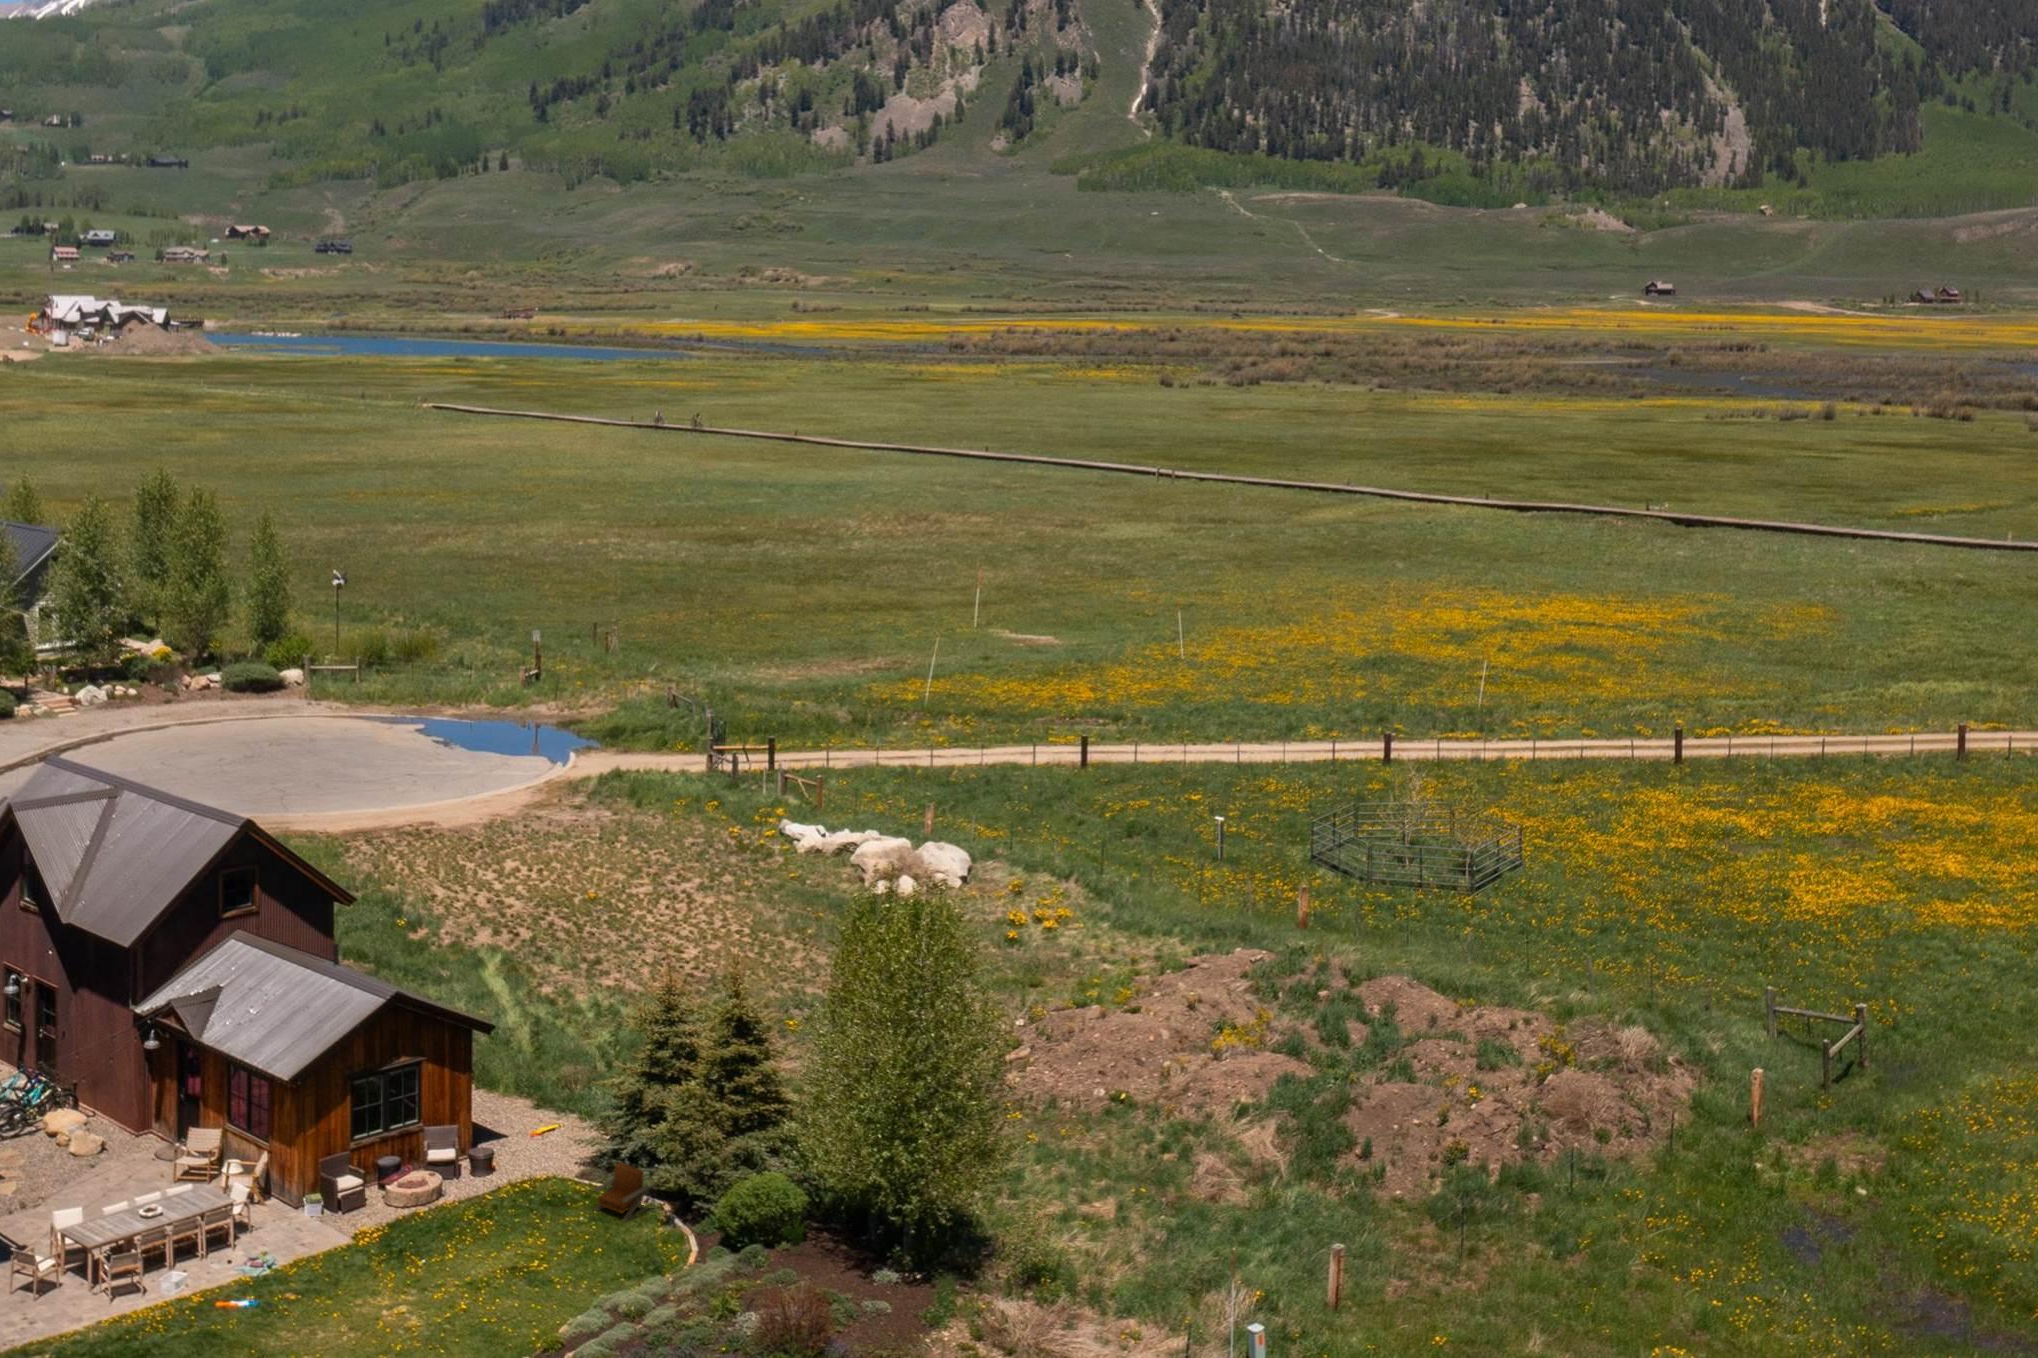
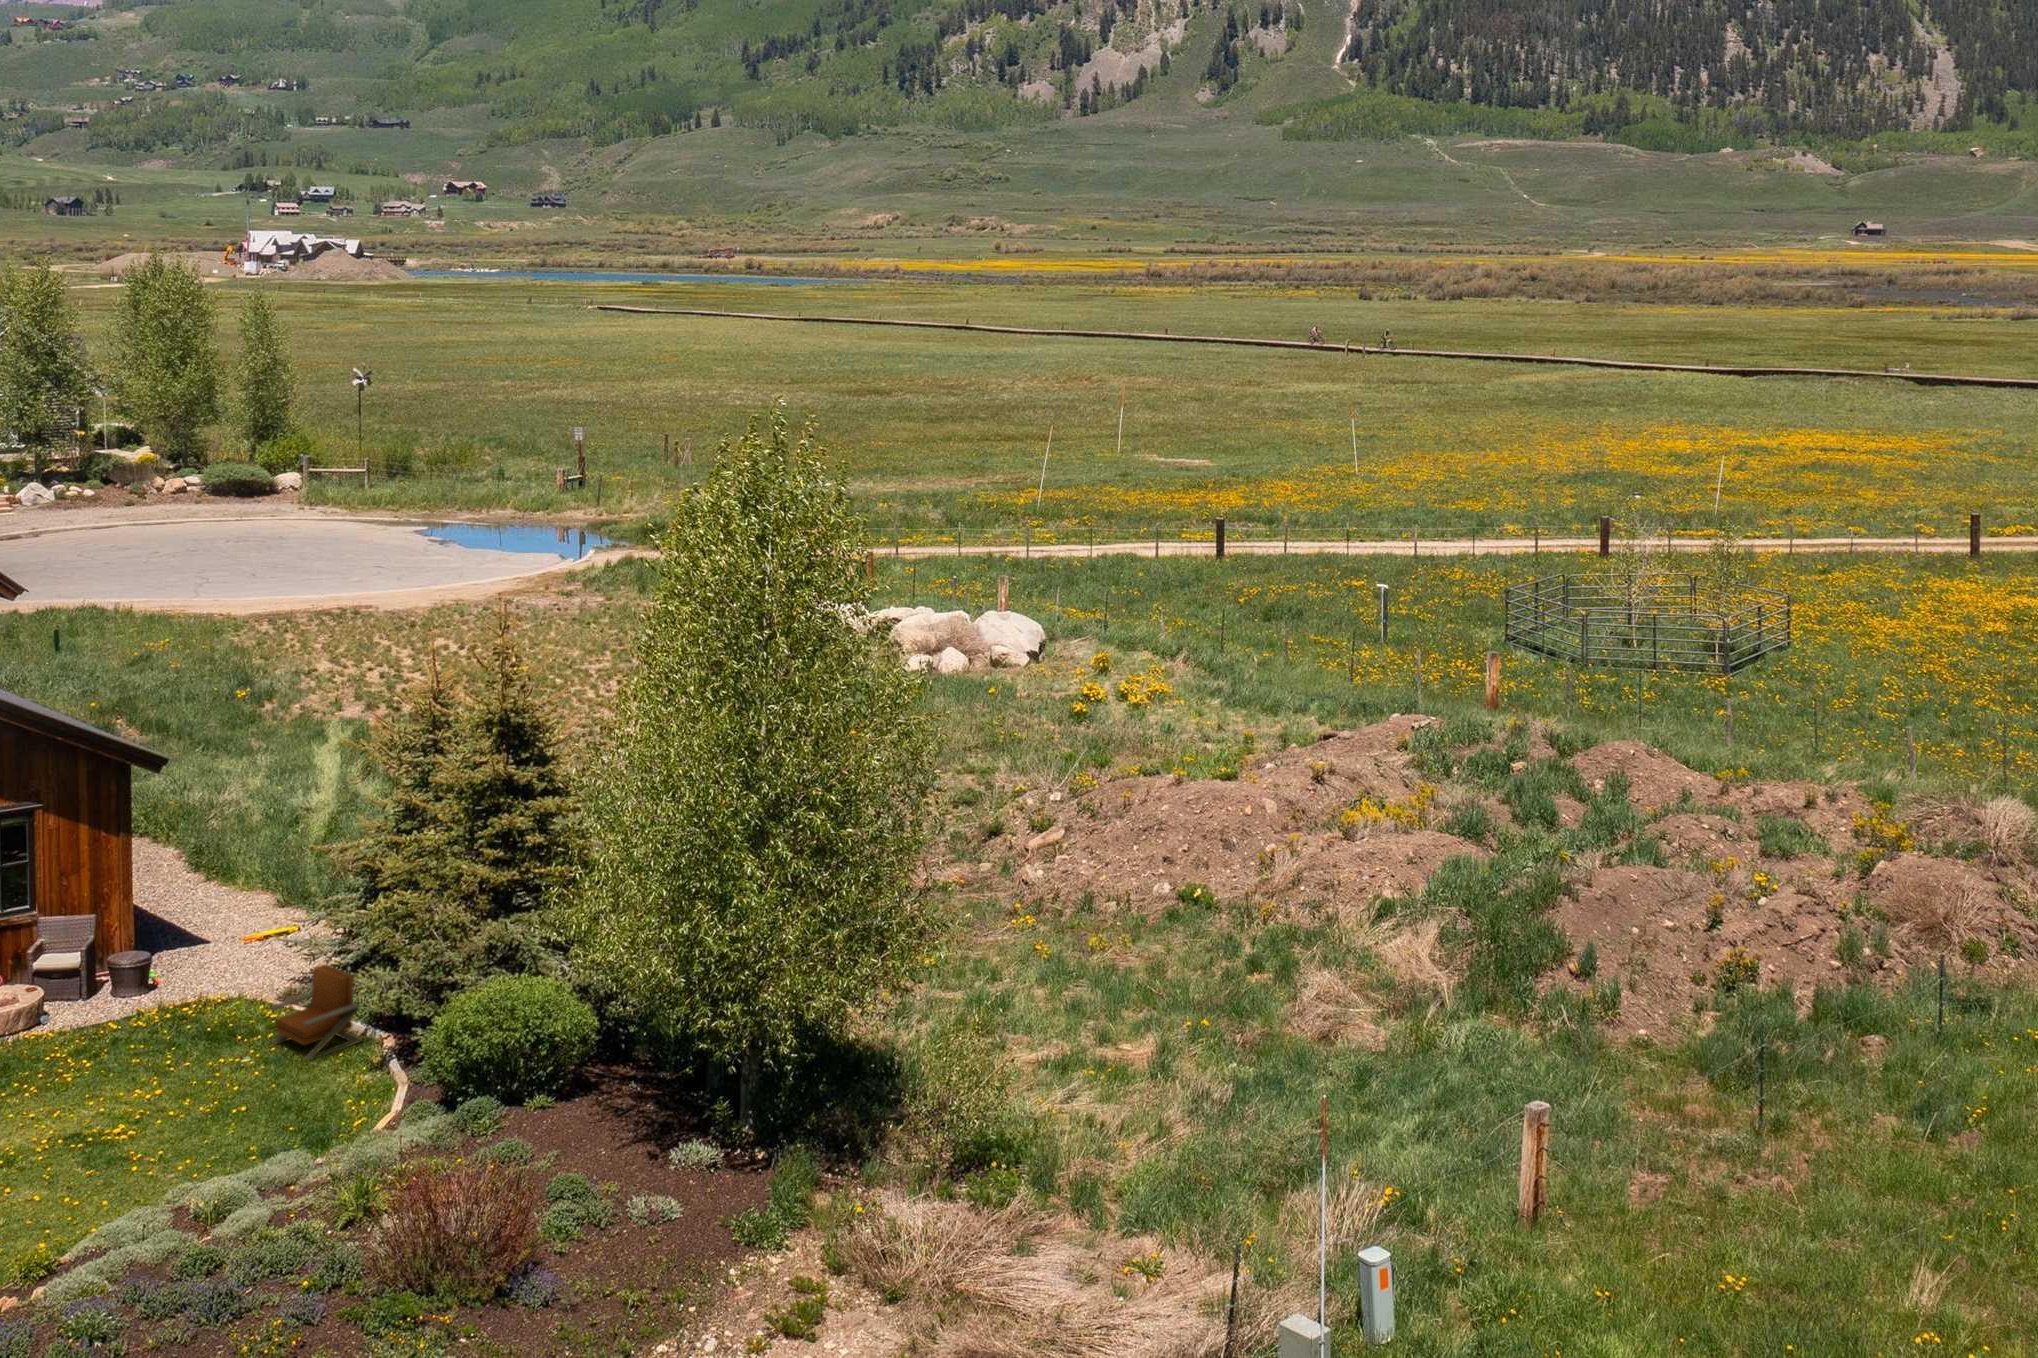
potted plant: present [782,1220,806,1255] -> none [533,1050,589,1113]

